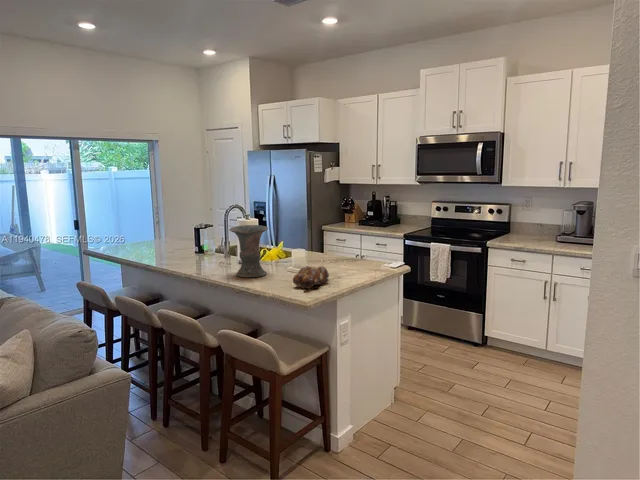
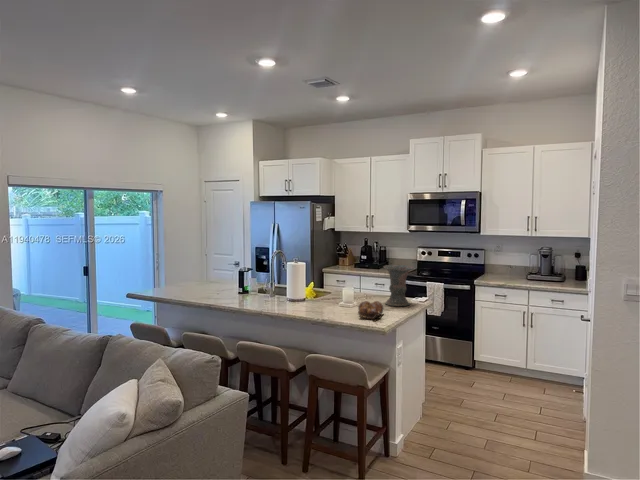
vase: present [229,225,268,277] -> present [384,265,414,306]

